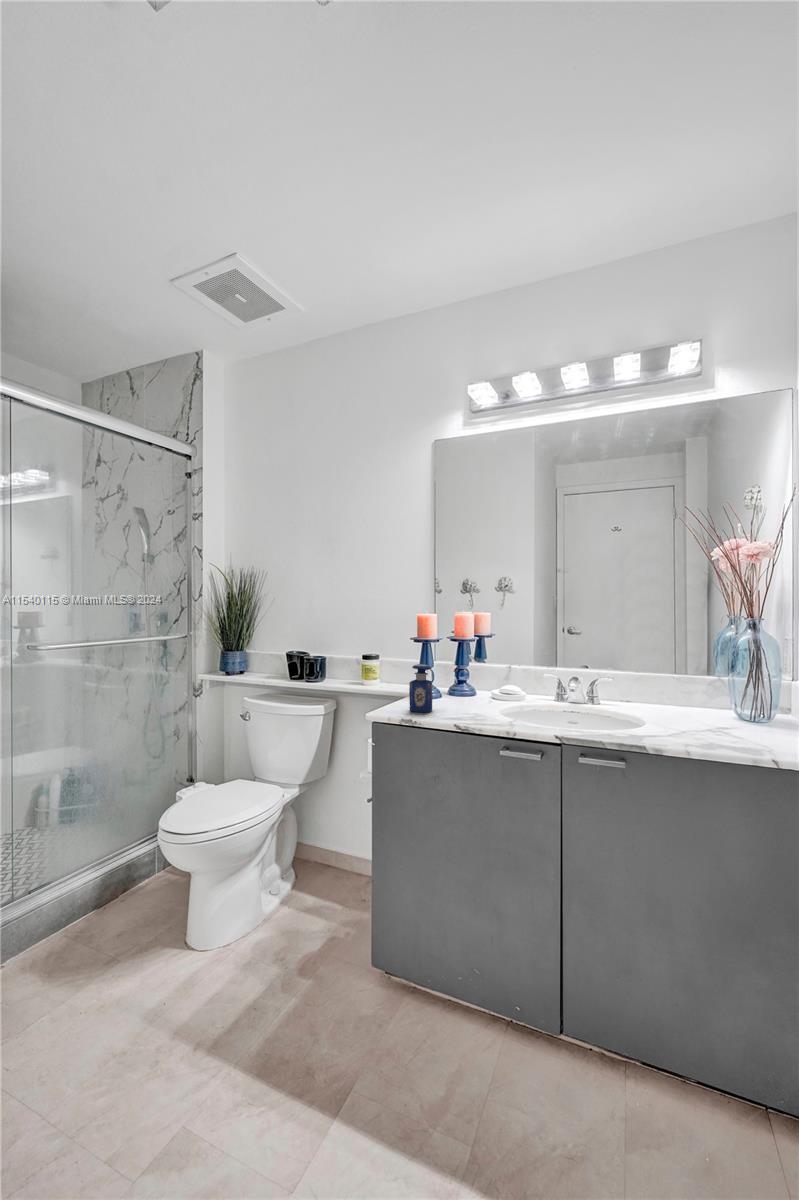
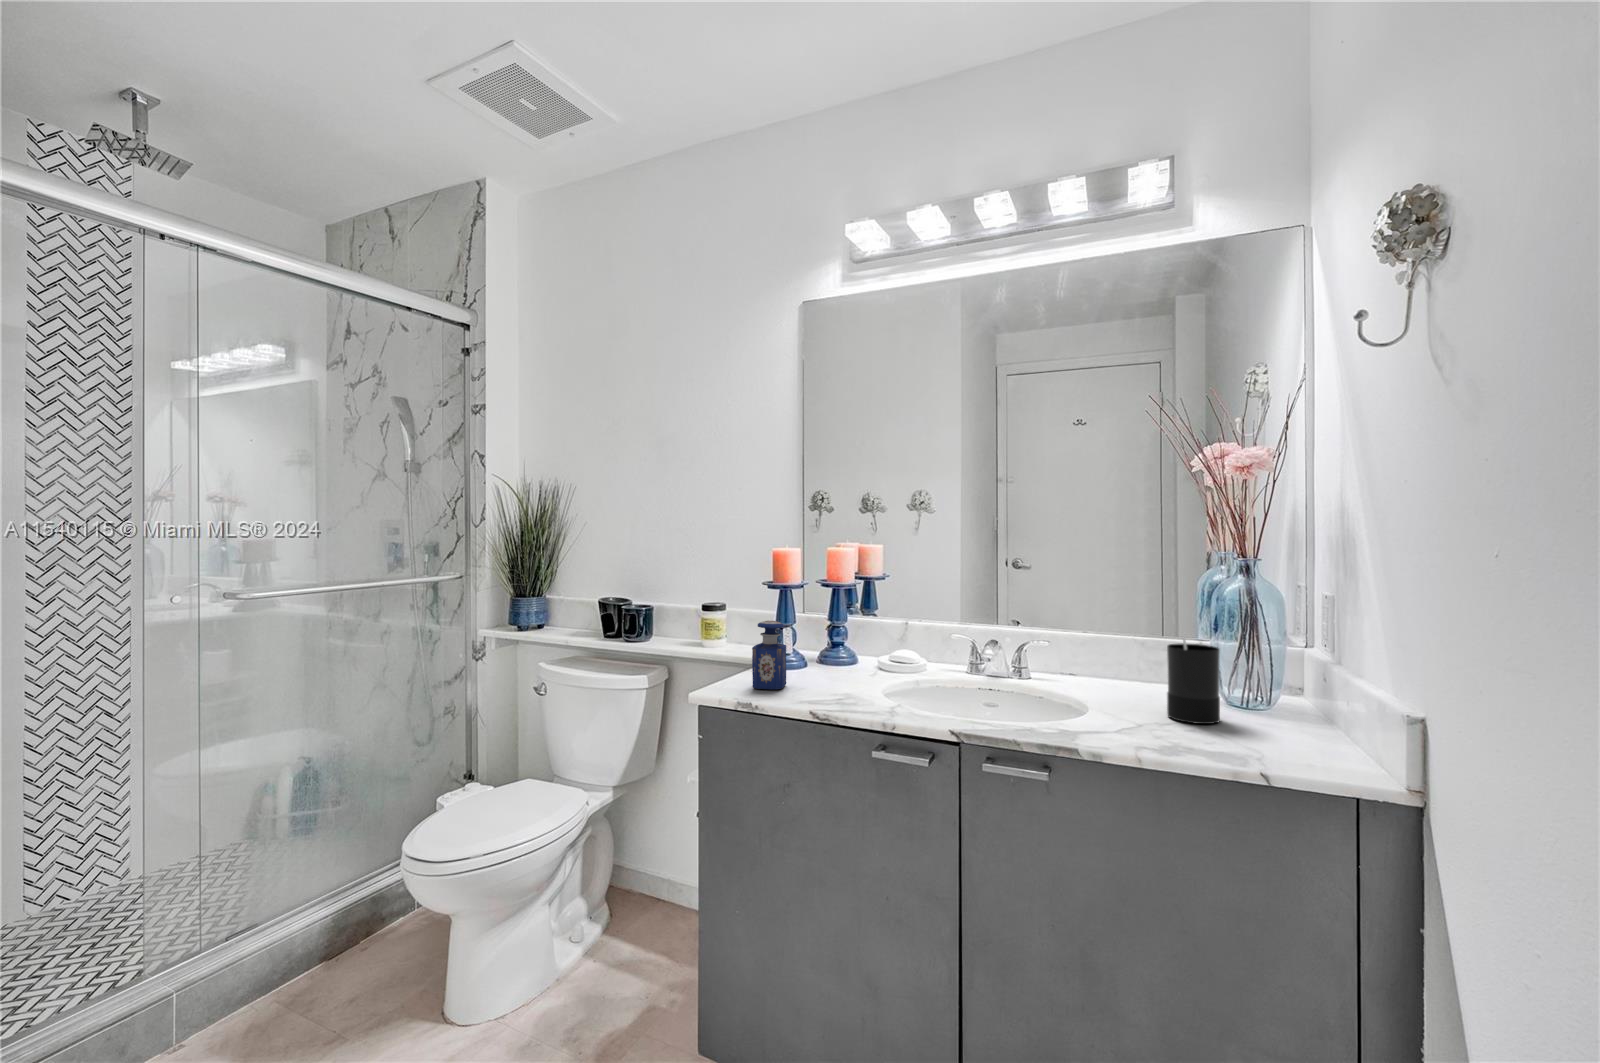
candle: none [701,672,737,731] -> present [1167,638,1220,724]

